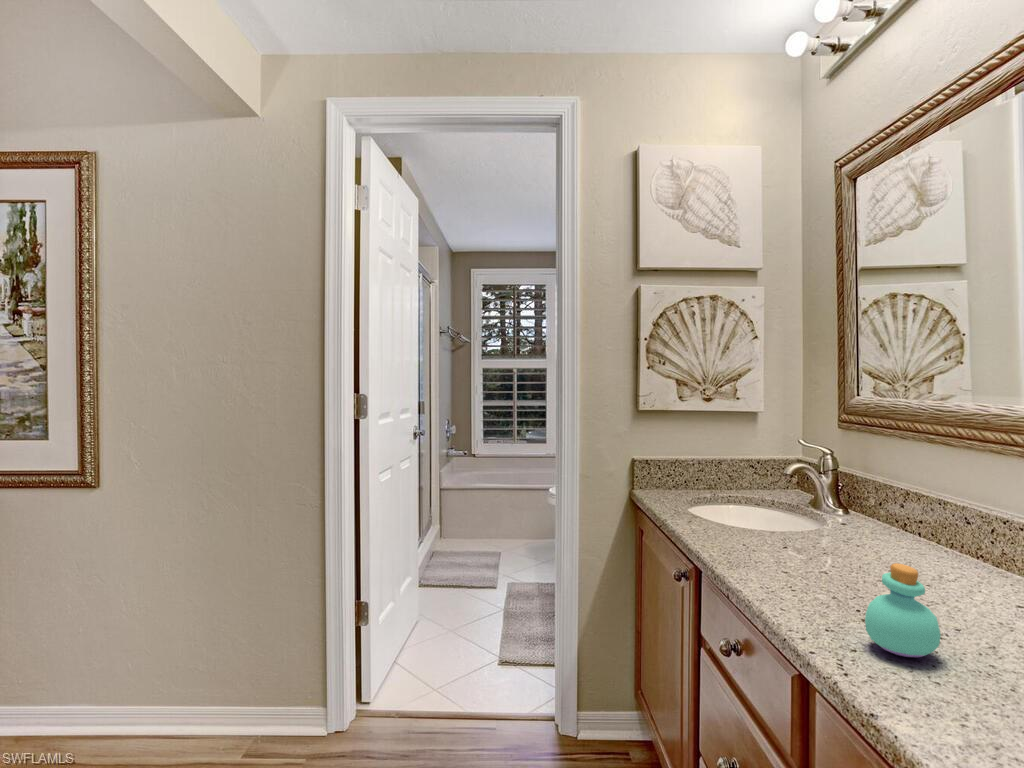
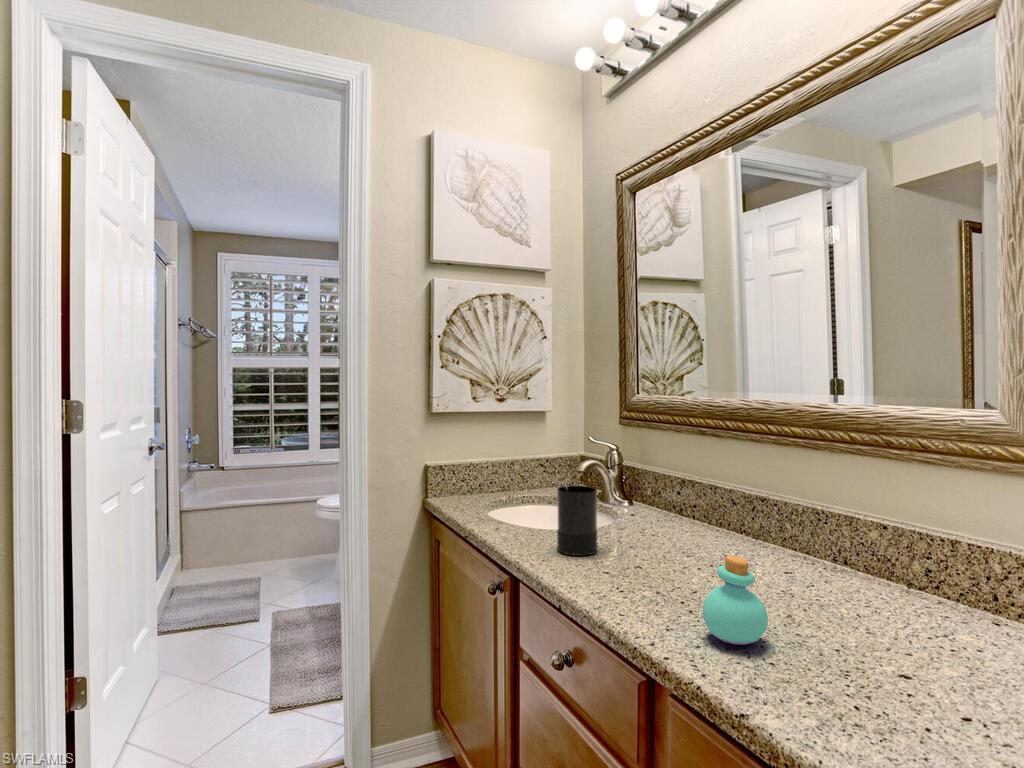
candle: none [738,480,785,556] -> present [557,485,597,556]

